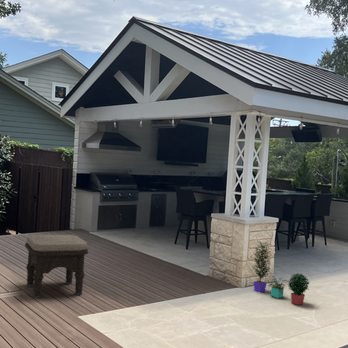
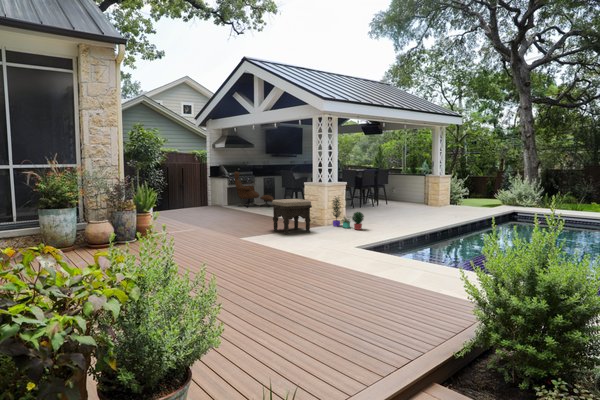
lounge chair: none [109,183,164,238] -> present [234,172,274,207]
ottoman: present [25,235,88,298] -> present [272,199,312,234]

